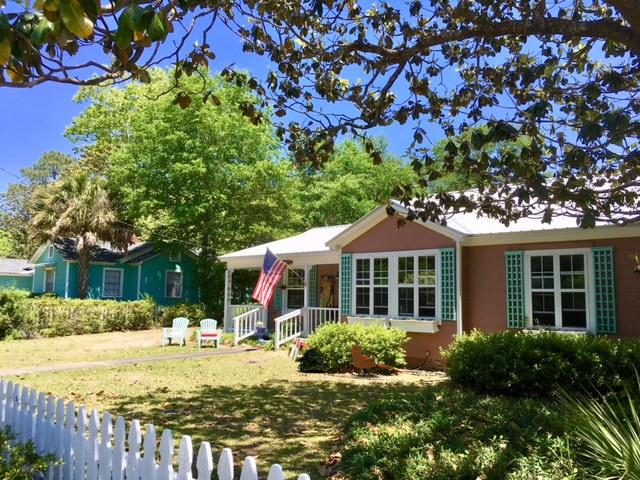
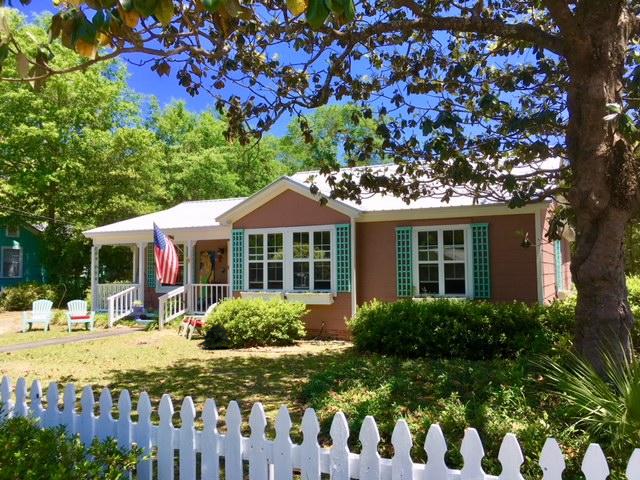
armchair: present [352,344,392,376] -> none [258,319,296,350]

